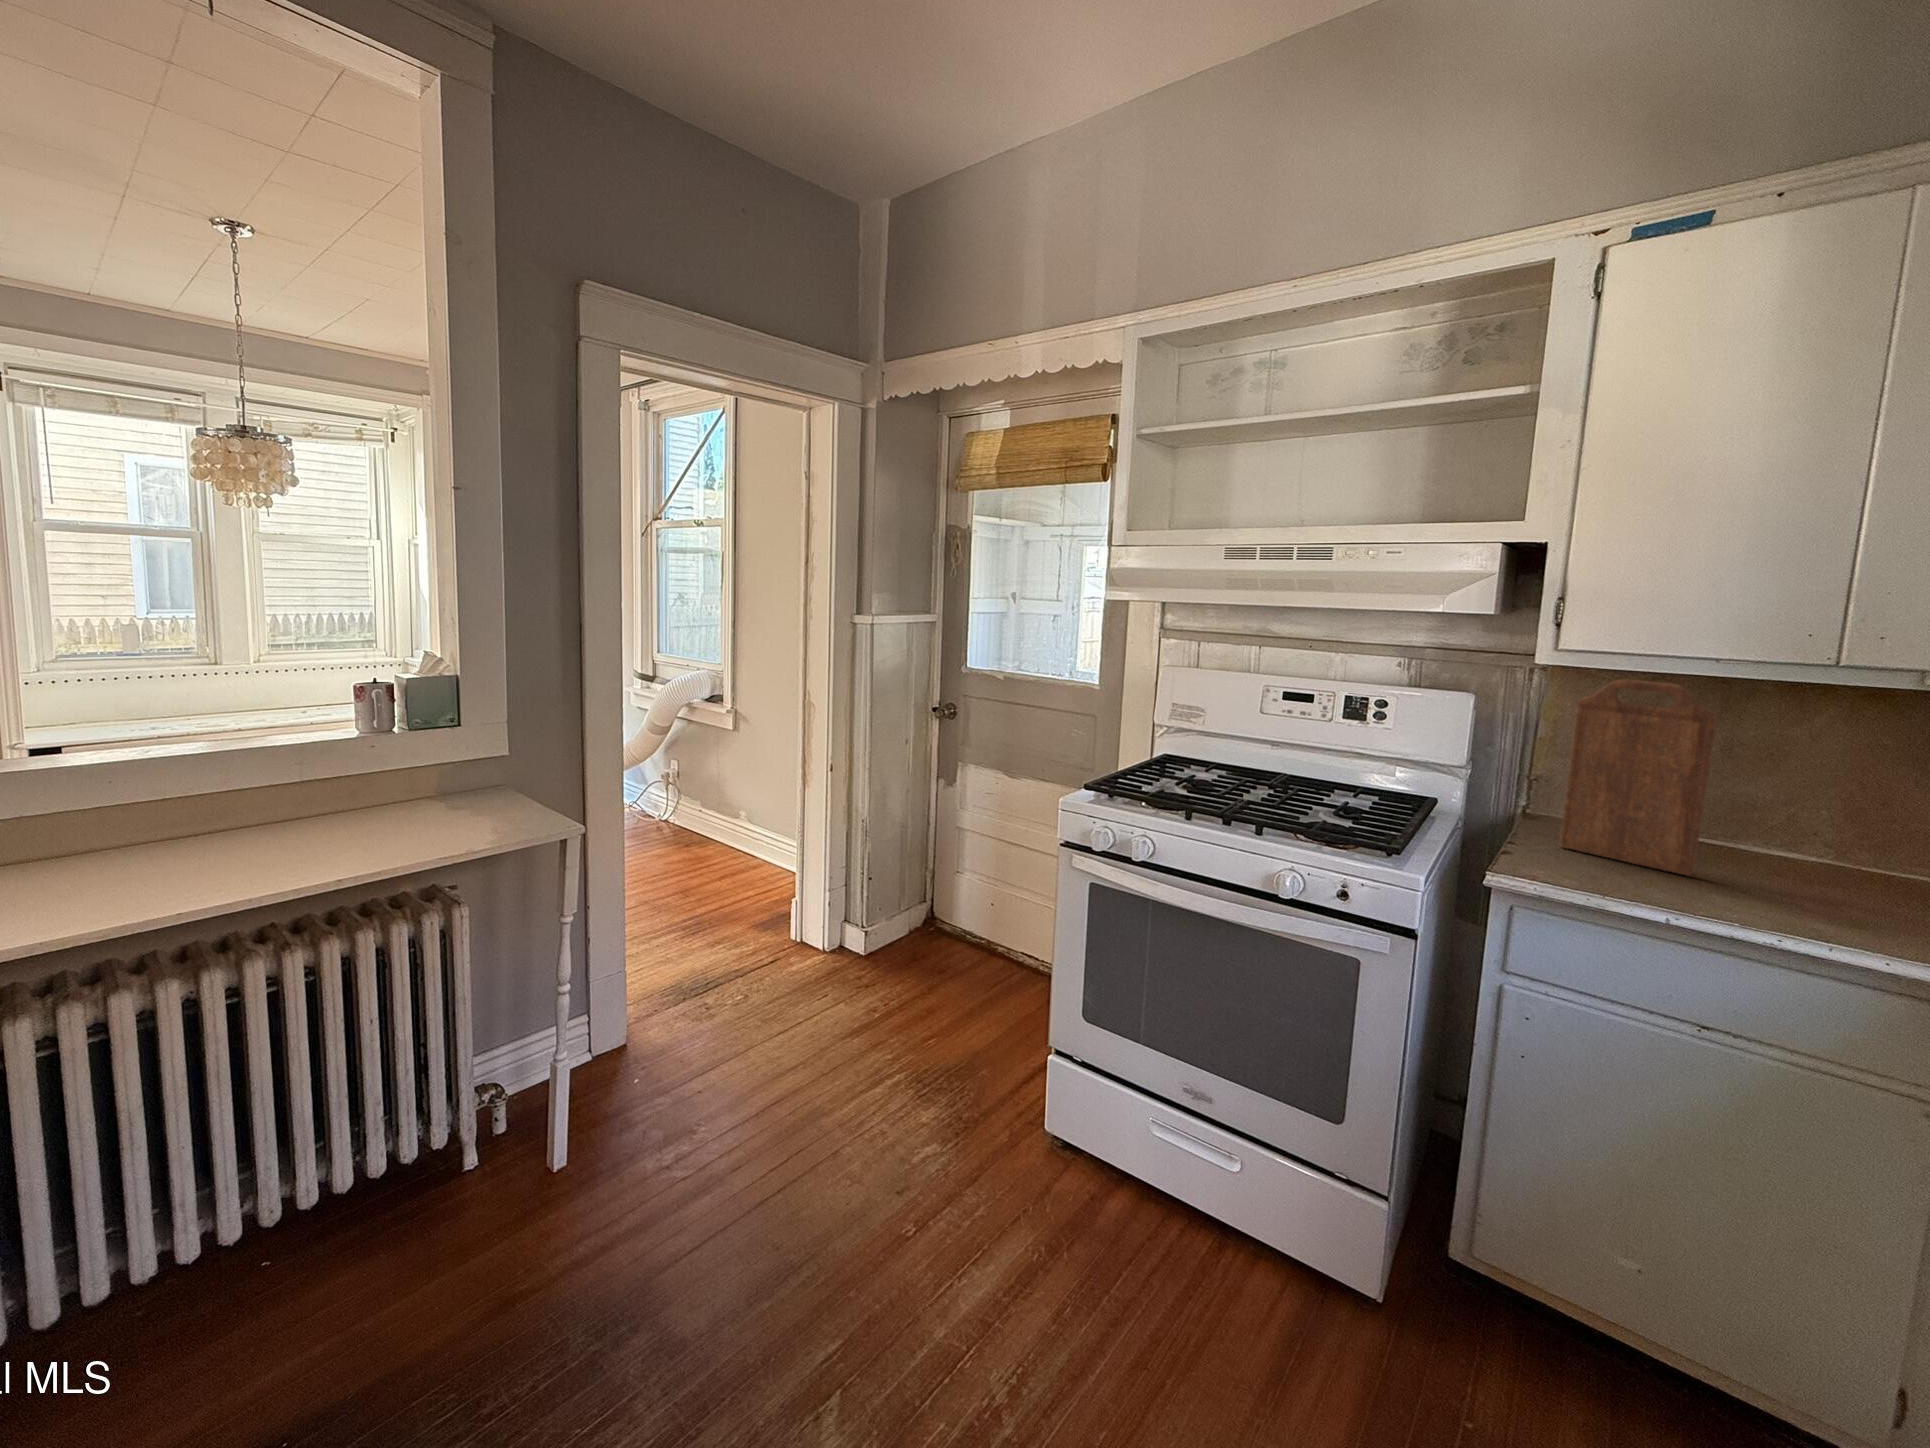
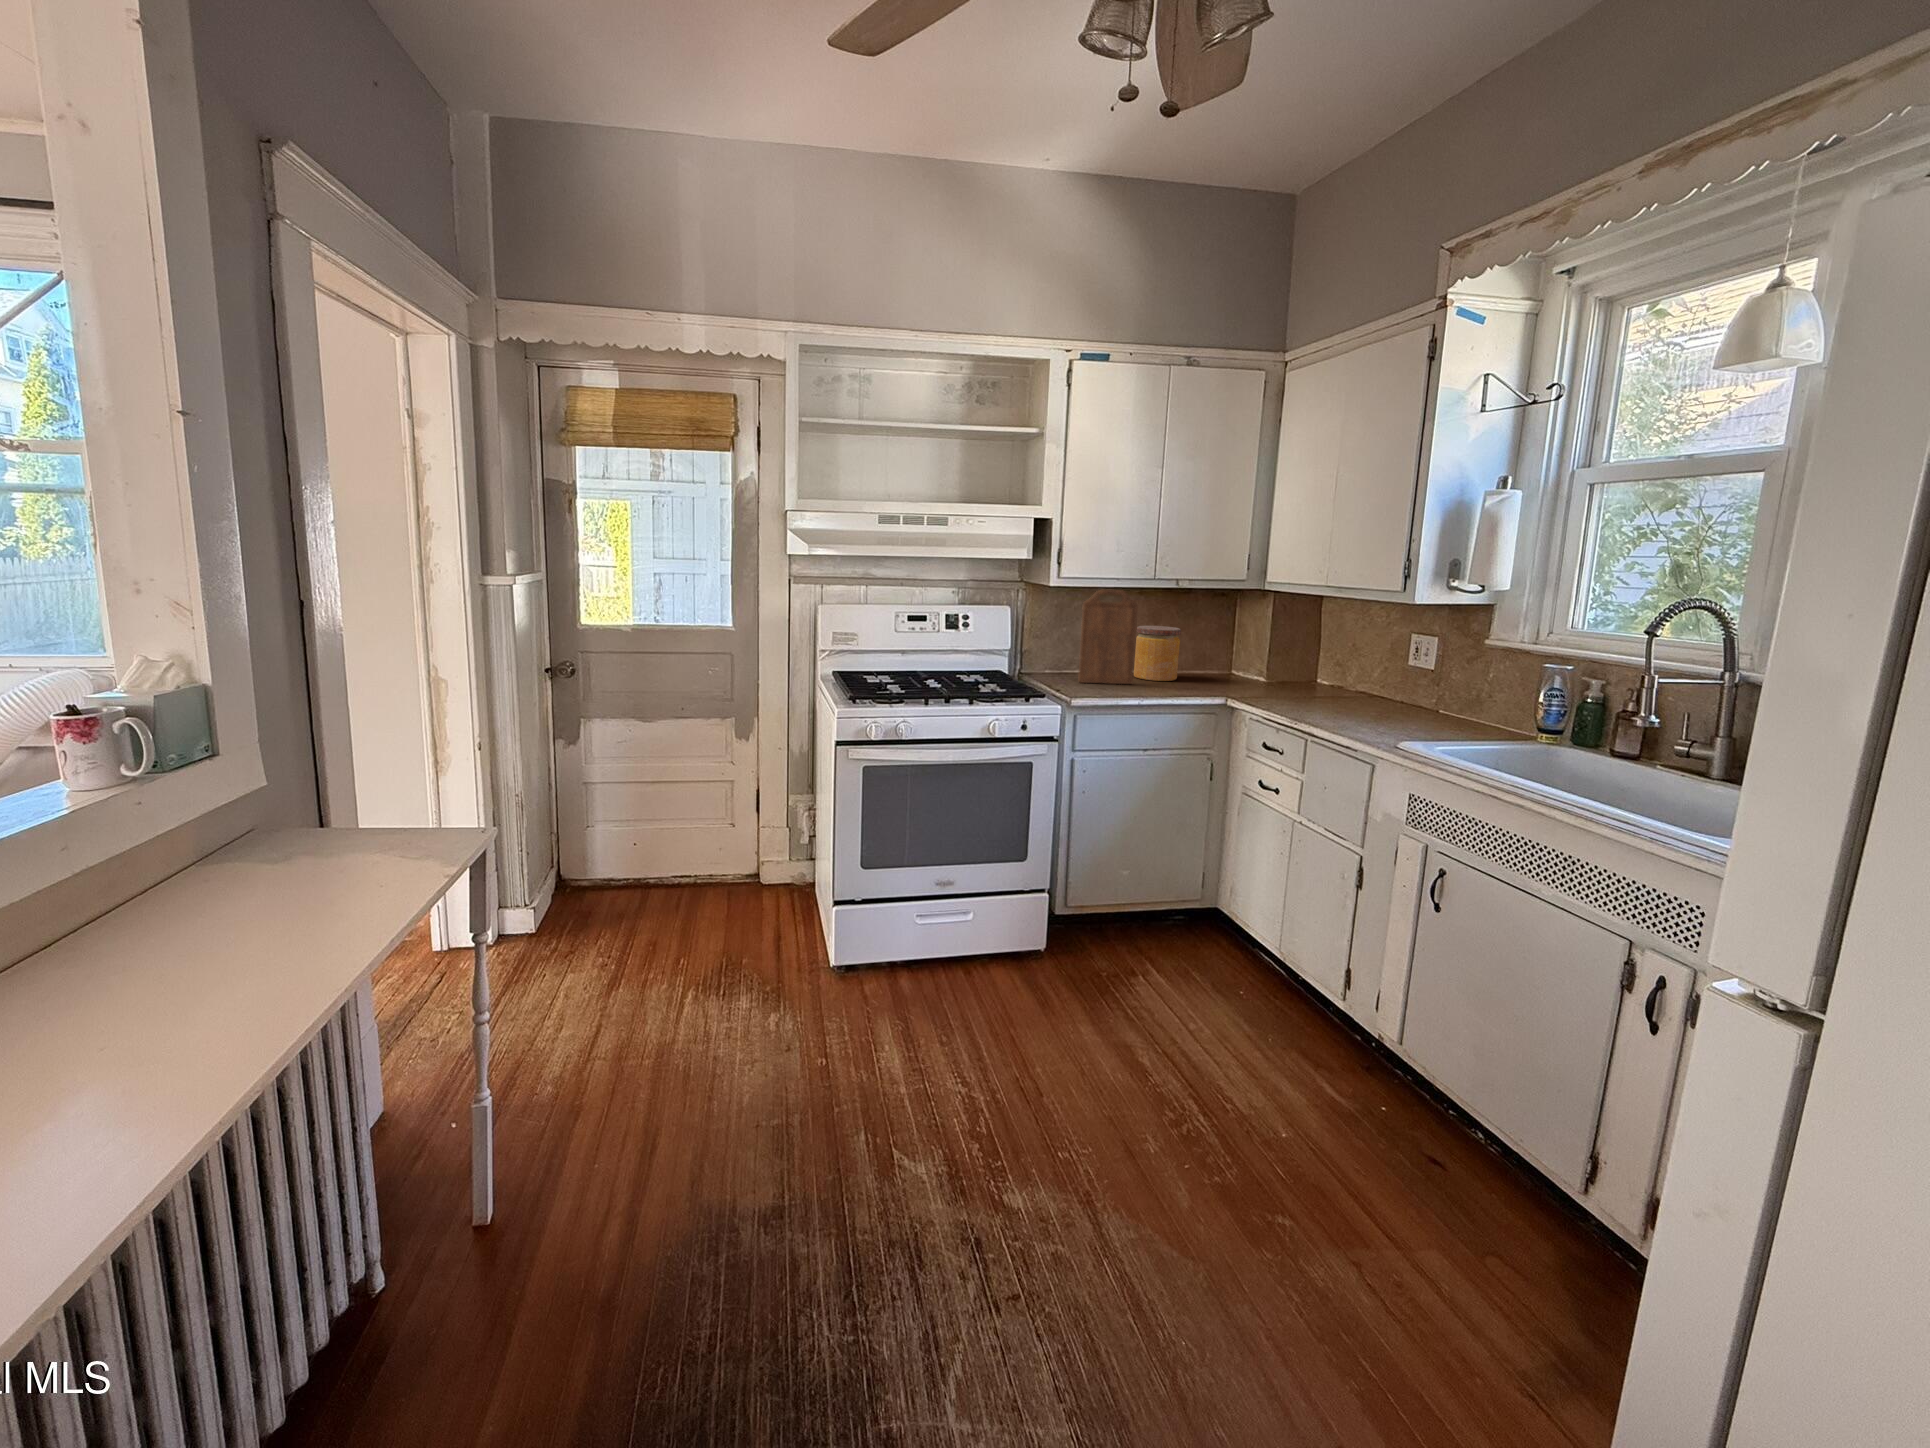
jar: none [1753,764,1903,896] -> present [1134,626,1181,681]

